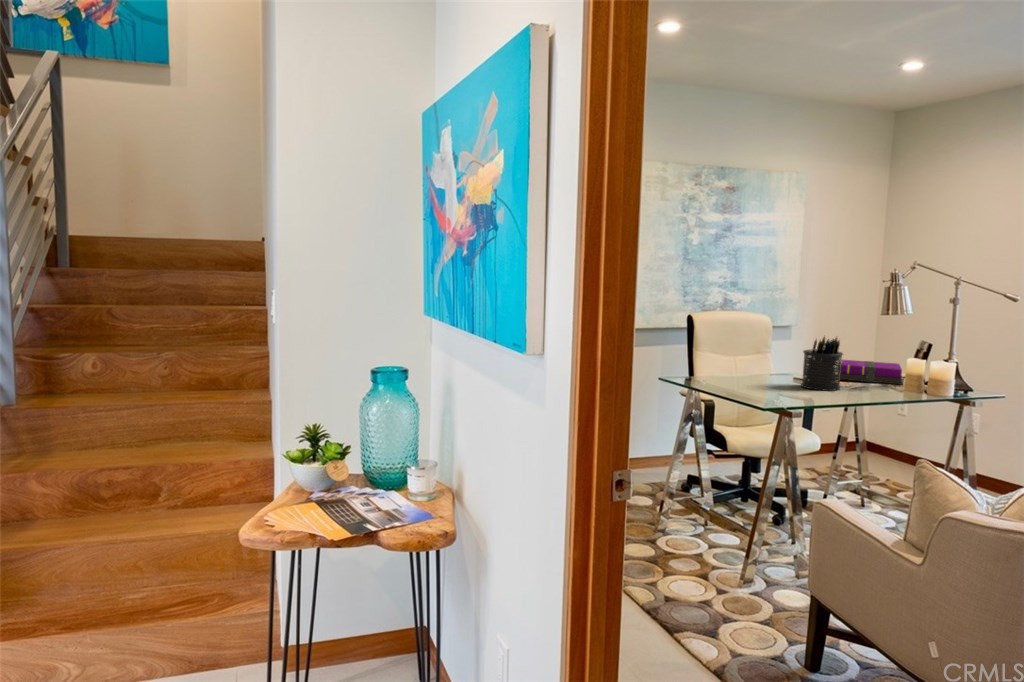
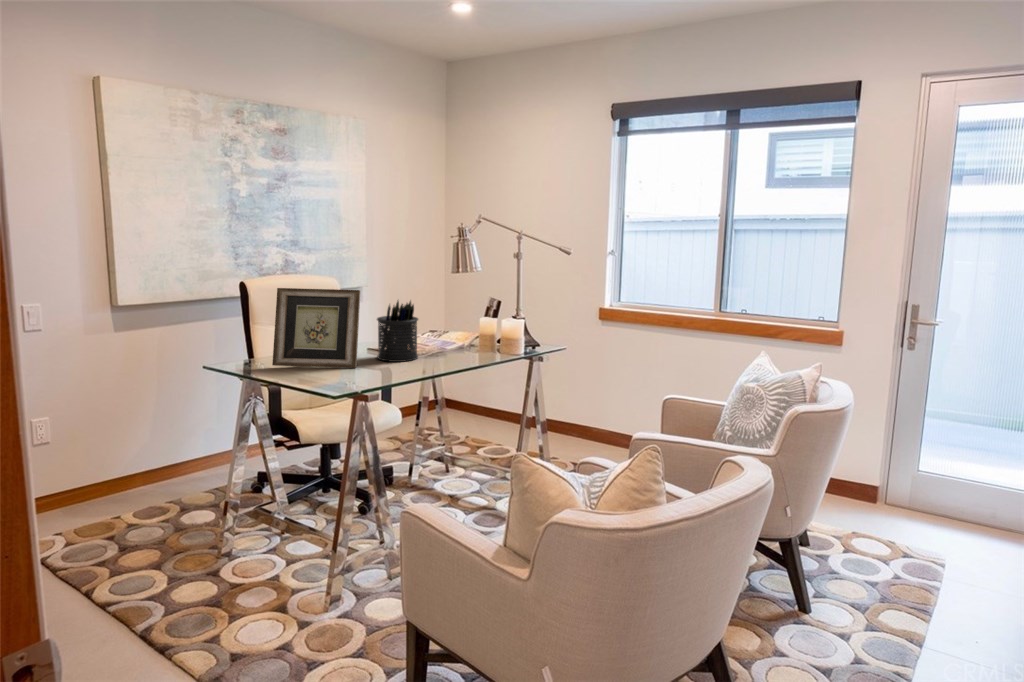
picture frame: none [710,320,790,391] -> present [272,288,360,368]
notebook: present [840,360,904,385] -> none [415,323,477,346]

